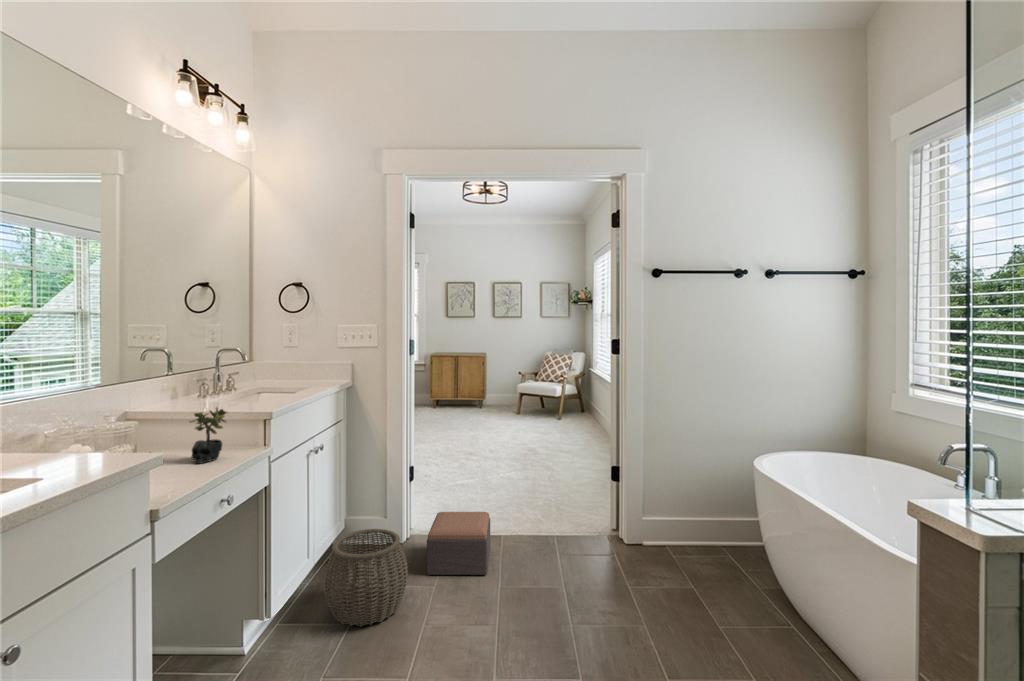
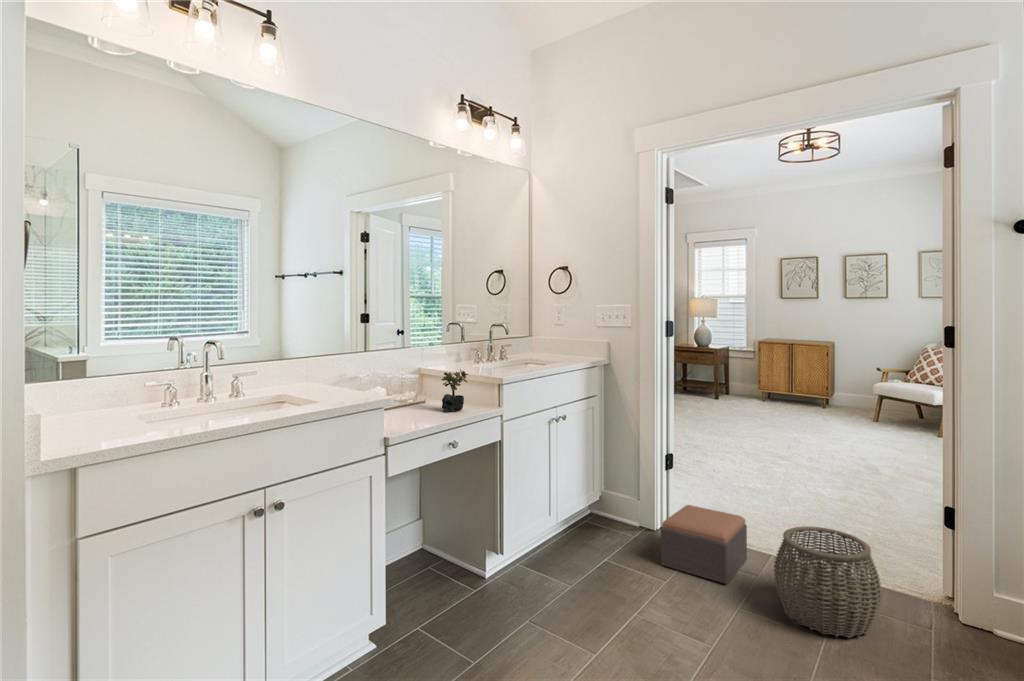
woven basket: present [324,529,408,626] -> present [773,526,882,638]

